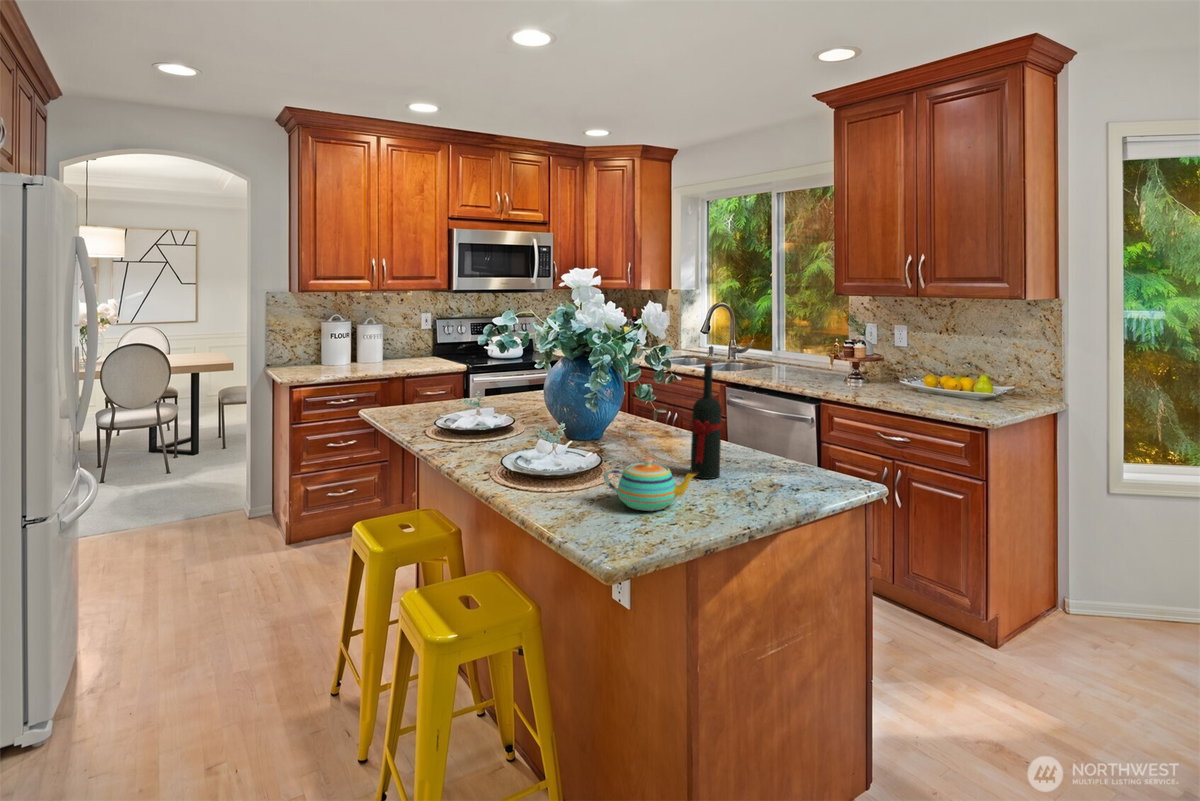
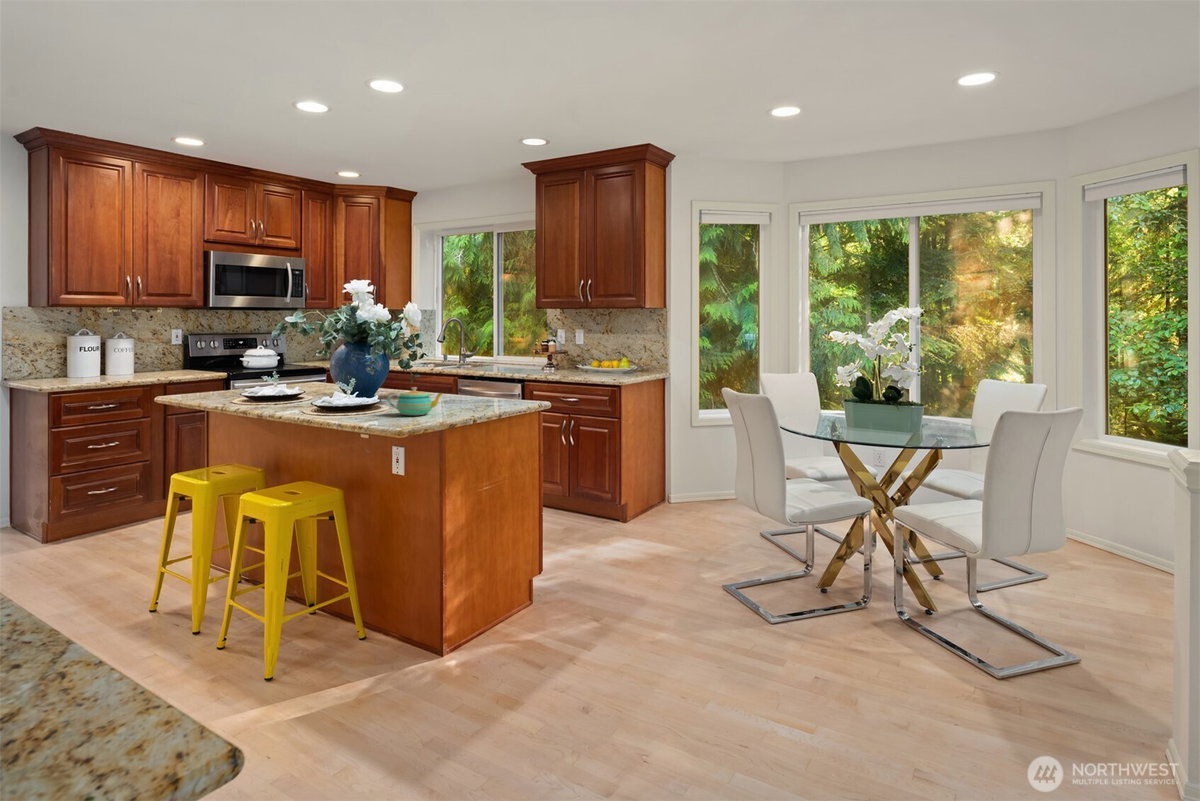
wine bottle: present [690,361,722,479] -> none [439,336,458,407]

